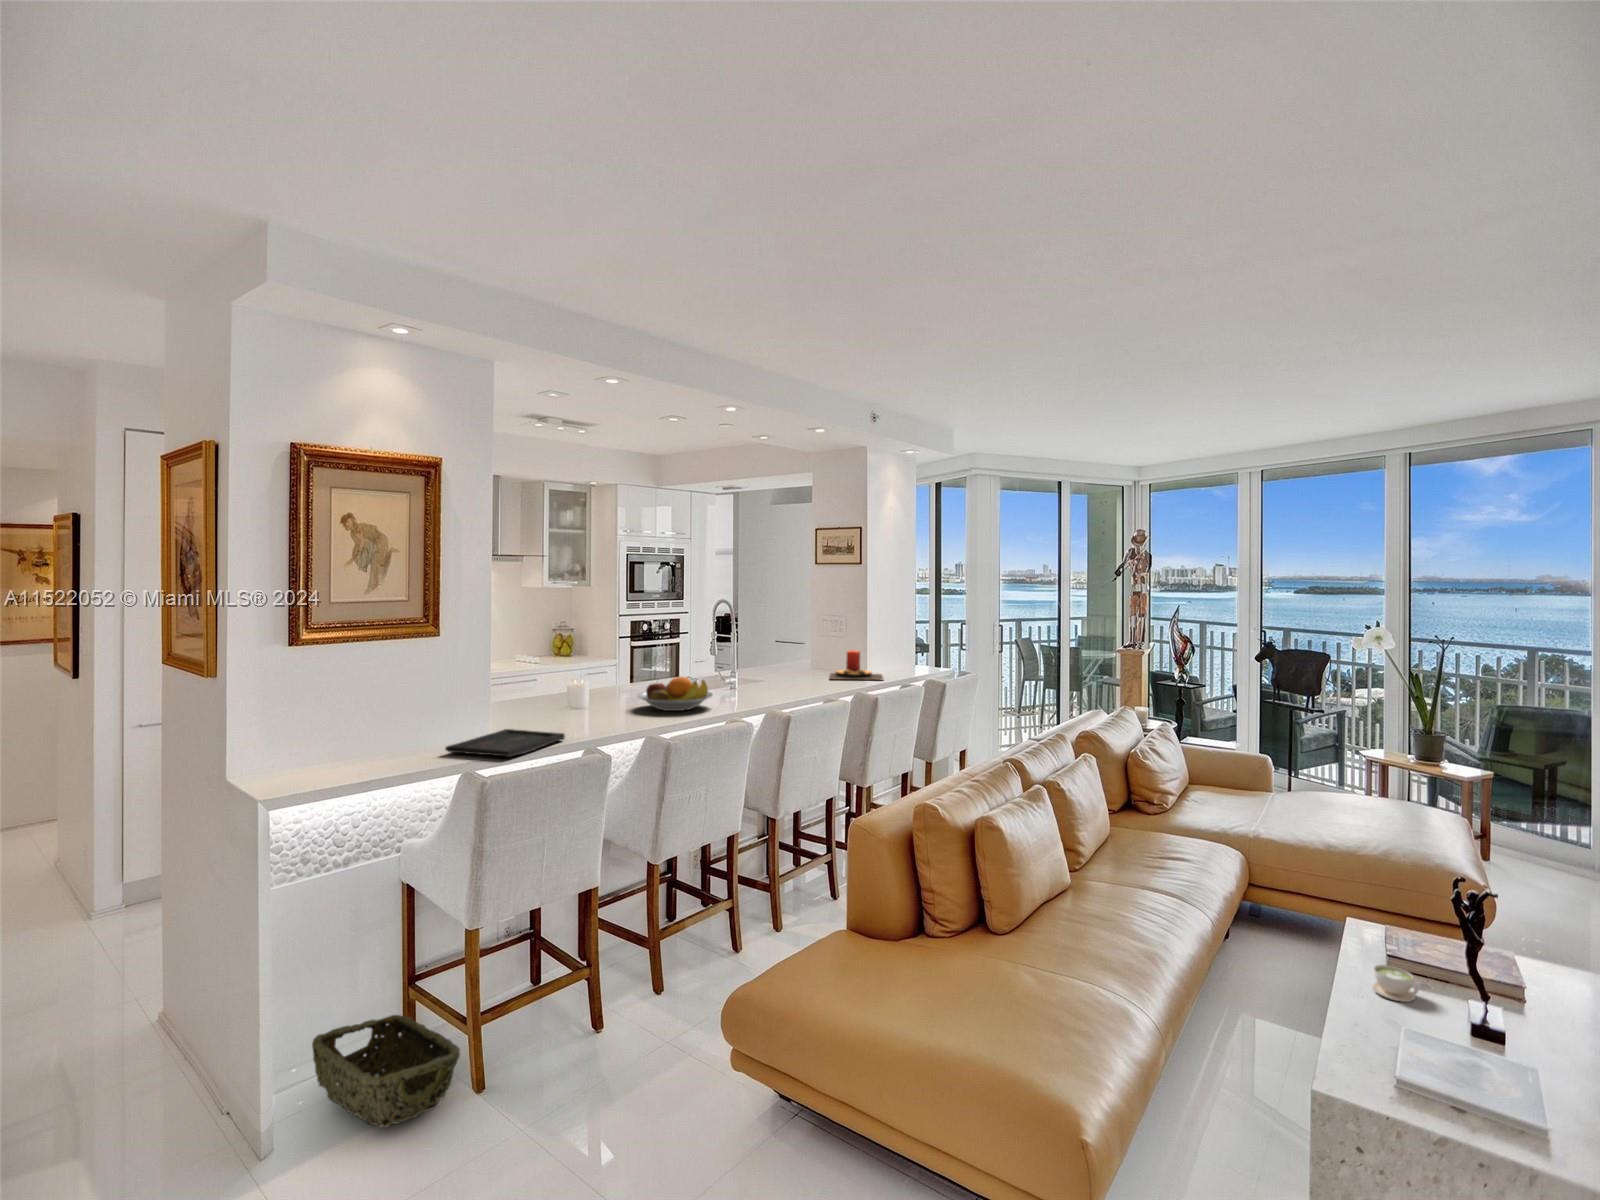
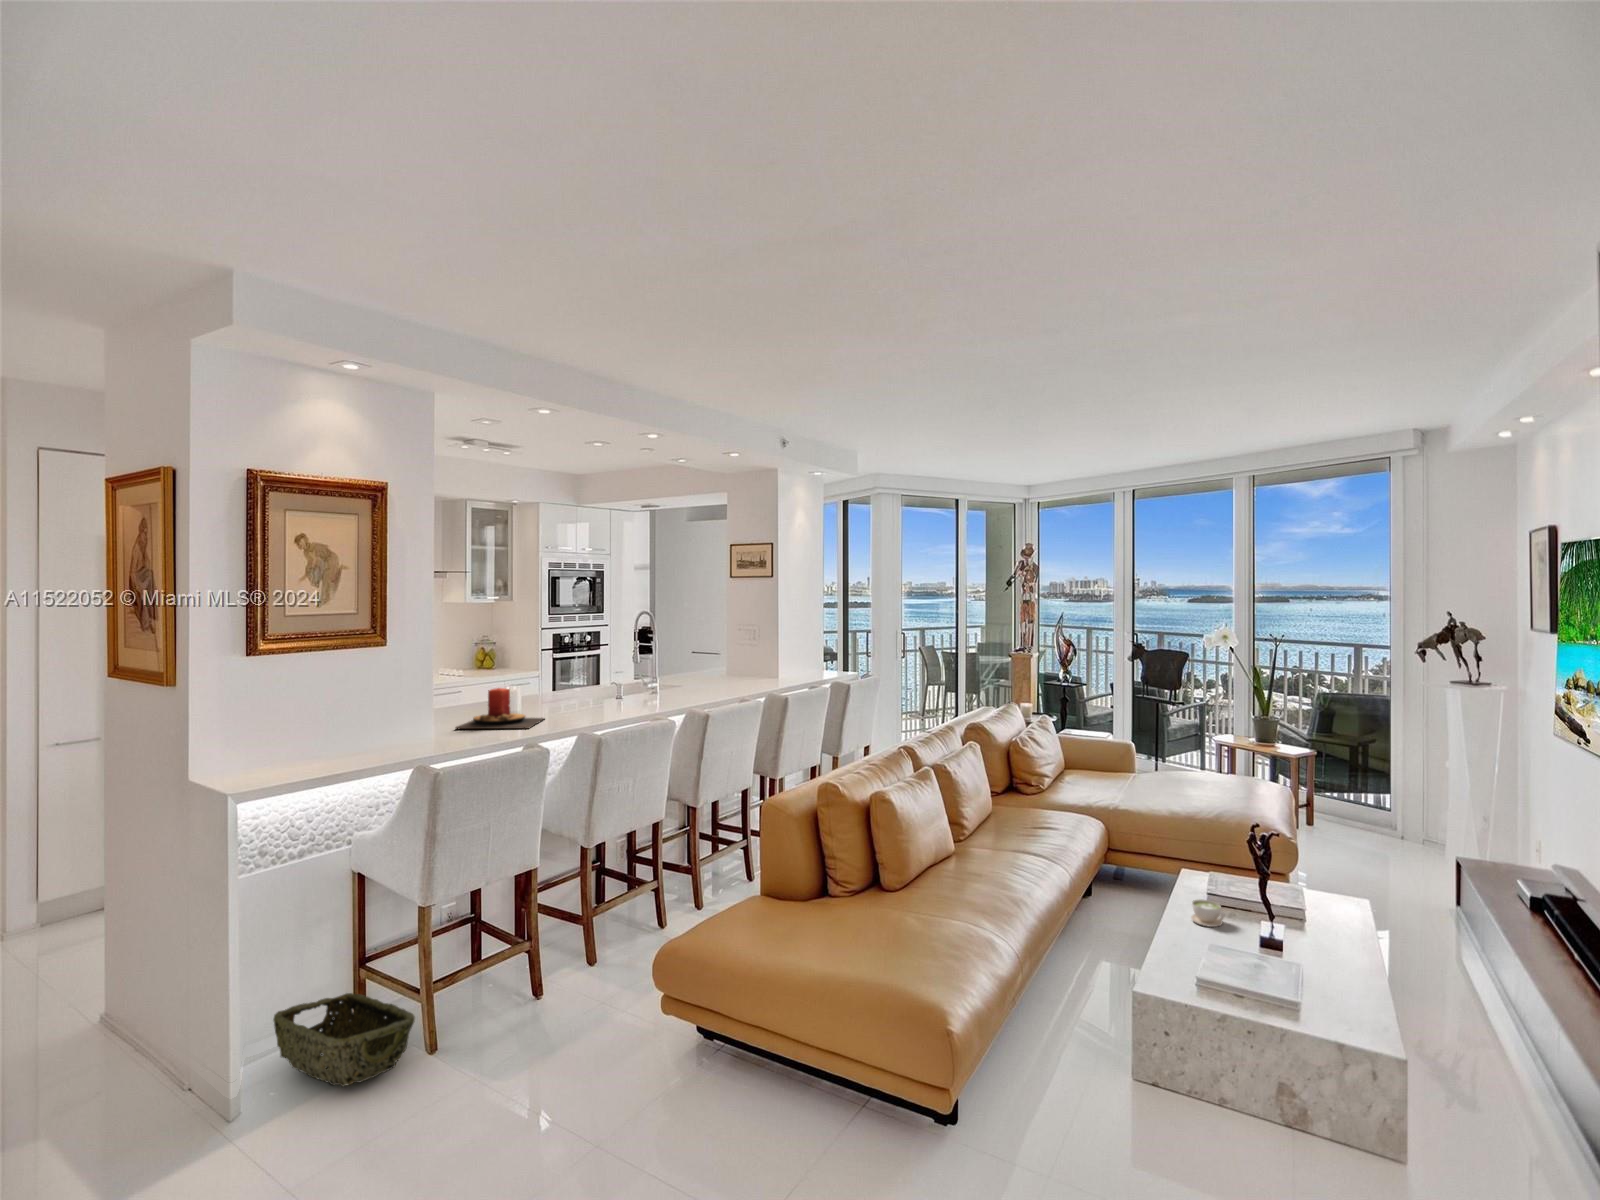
candle: present [829,650,883,680] -> present [455,688,544,730]
fruit bowl: present [637,677,713,711] -> none [566,681,638,713]
tray: present [445,729,565,757] -> none [393,731,503,753]

